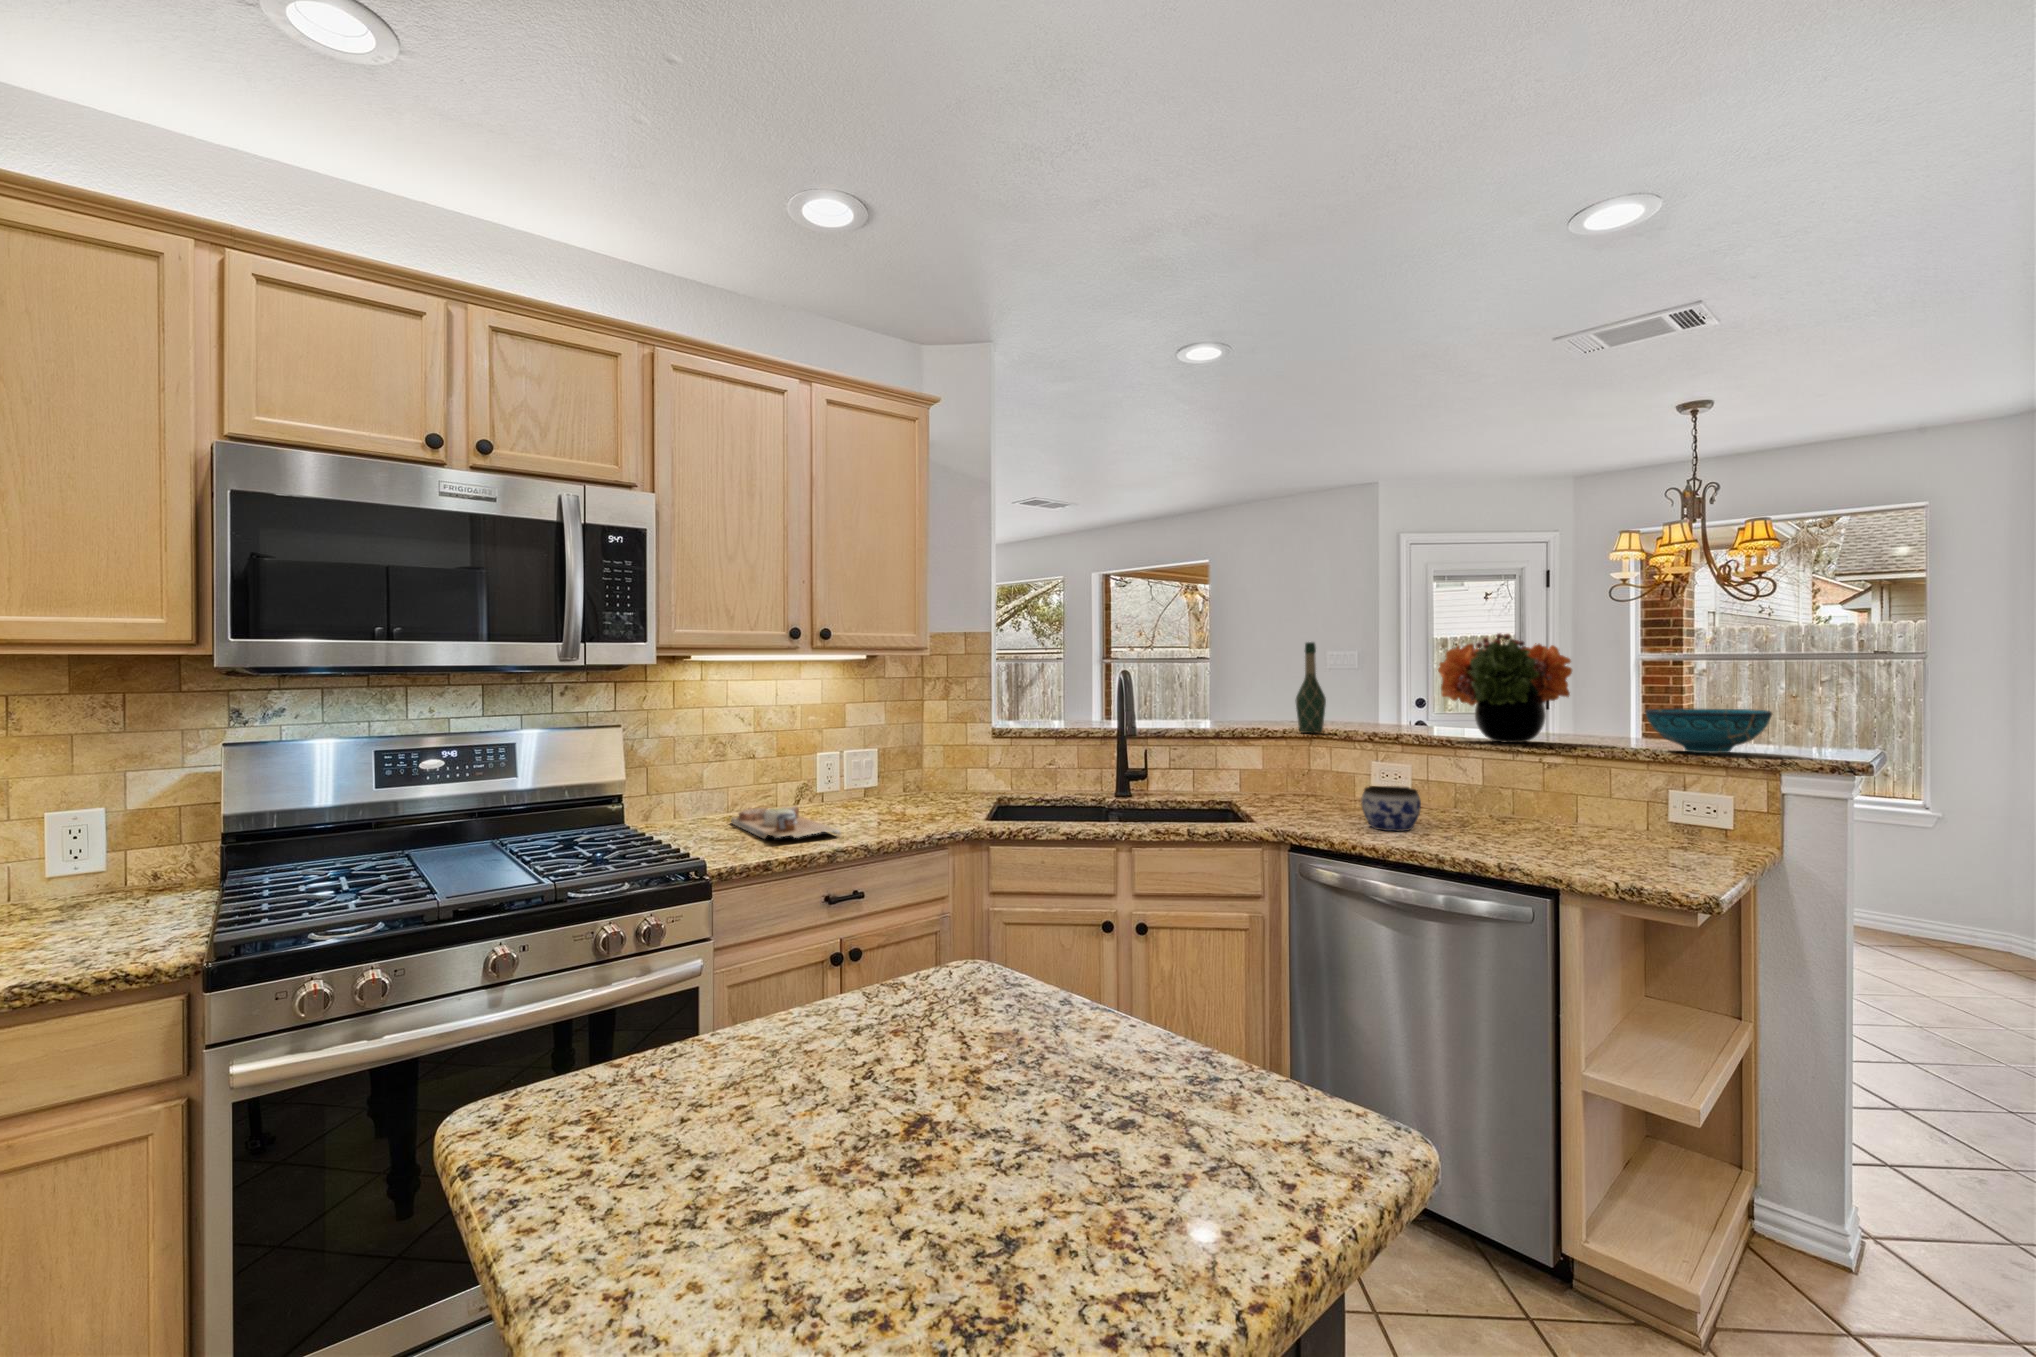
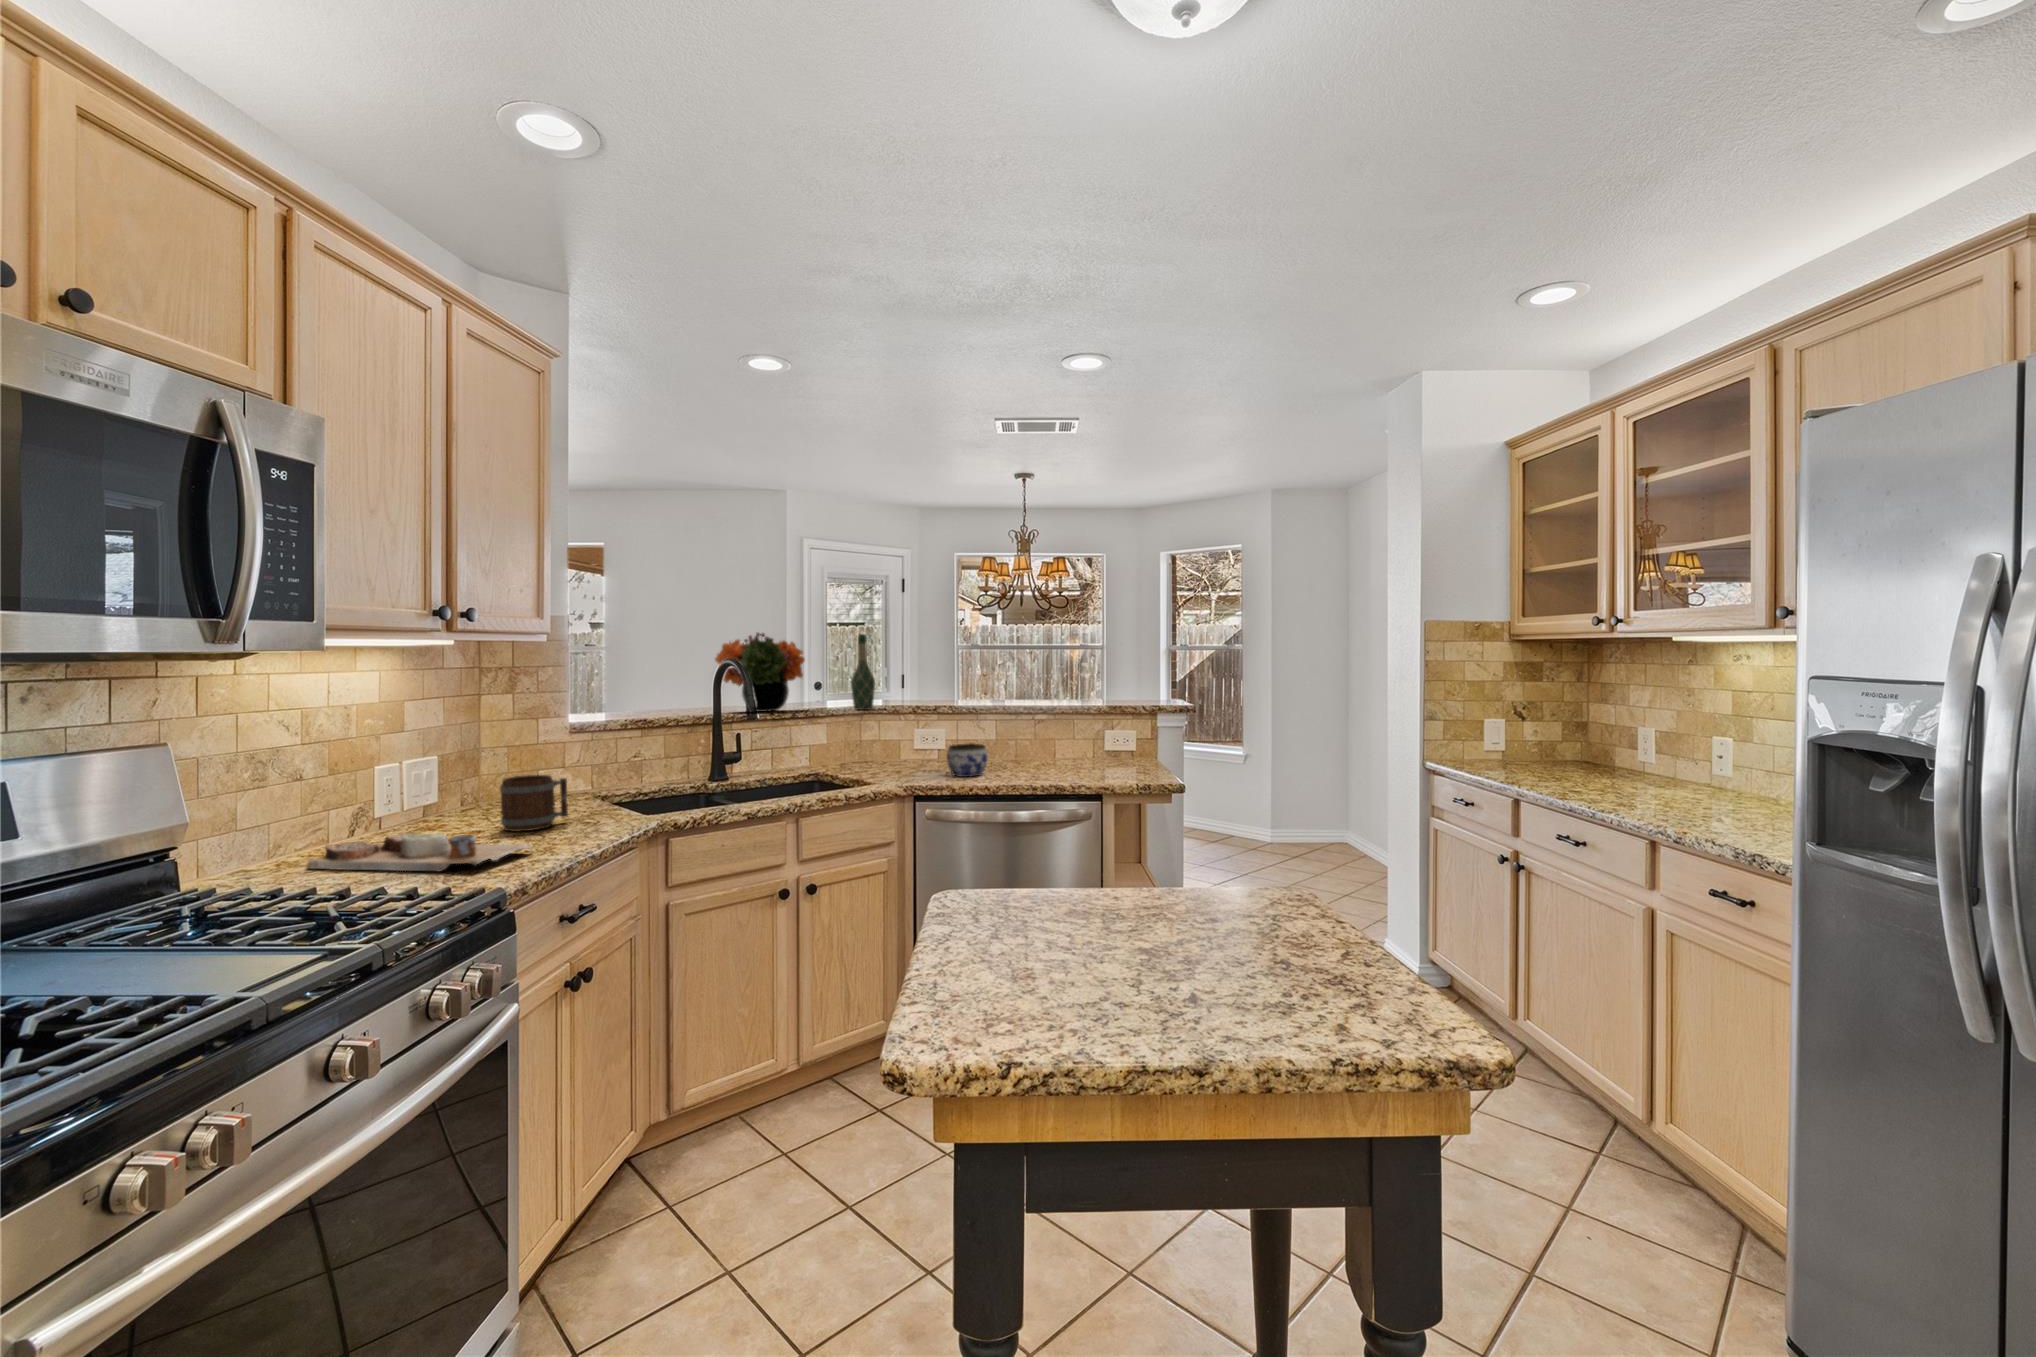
flower arrangement: present [1438,633,1572,743] -> present [715,633,805,712]
decorative bowl: present [1645,708,1772,753] -> none [1095,679,1156,706]
mug: none [874,771,928,819] -> present [500,775,568,832]

